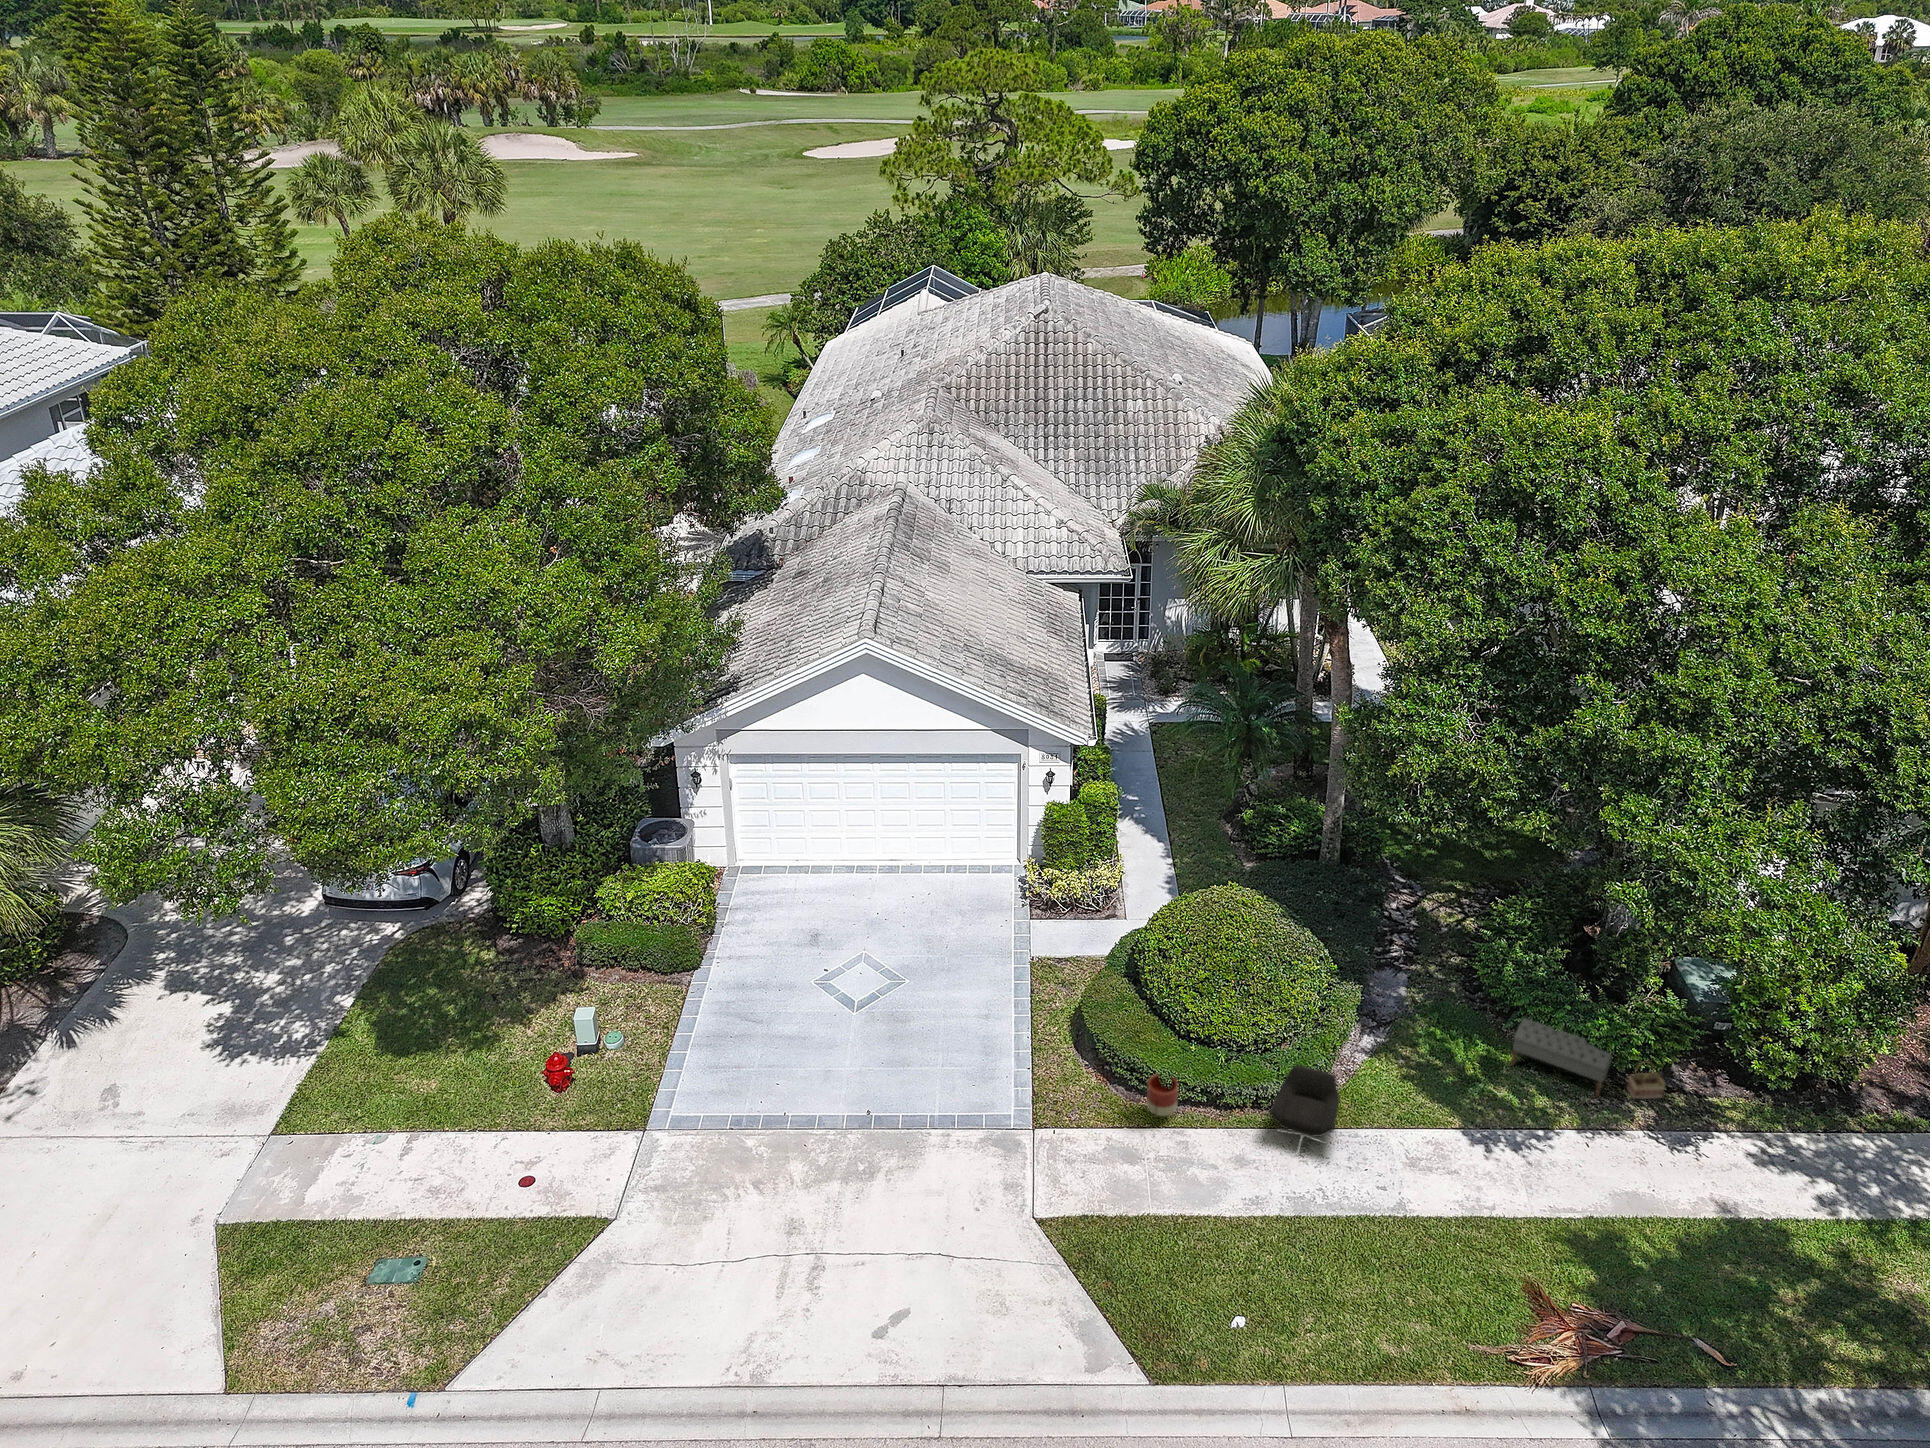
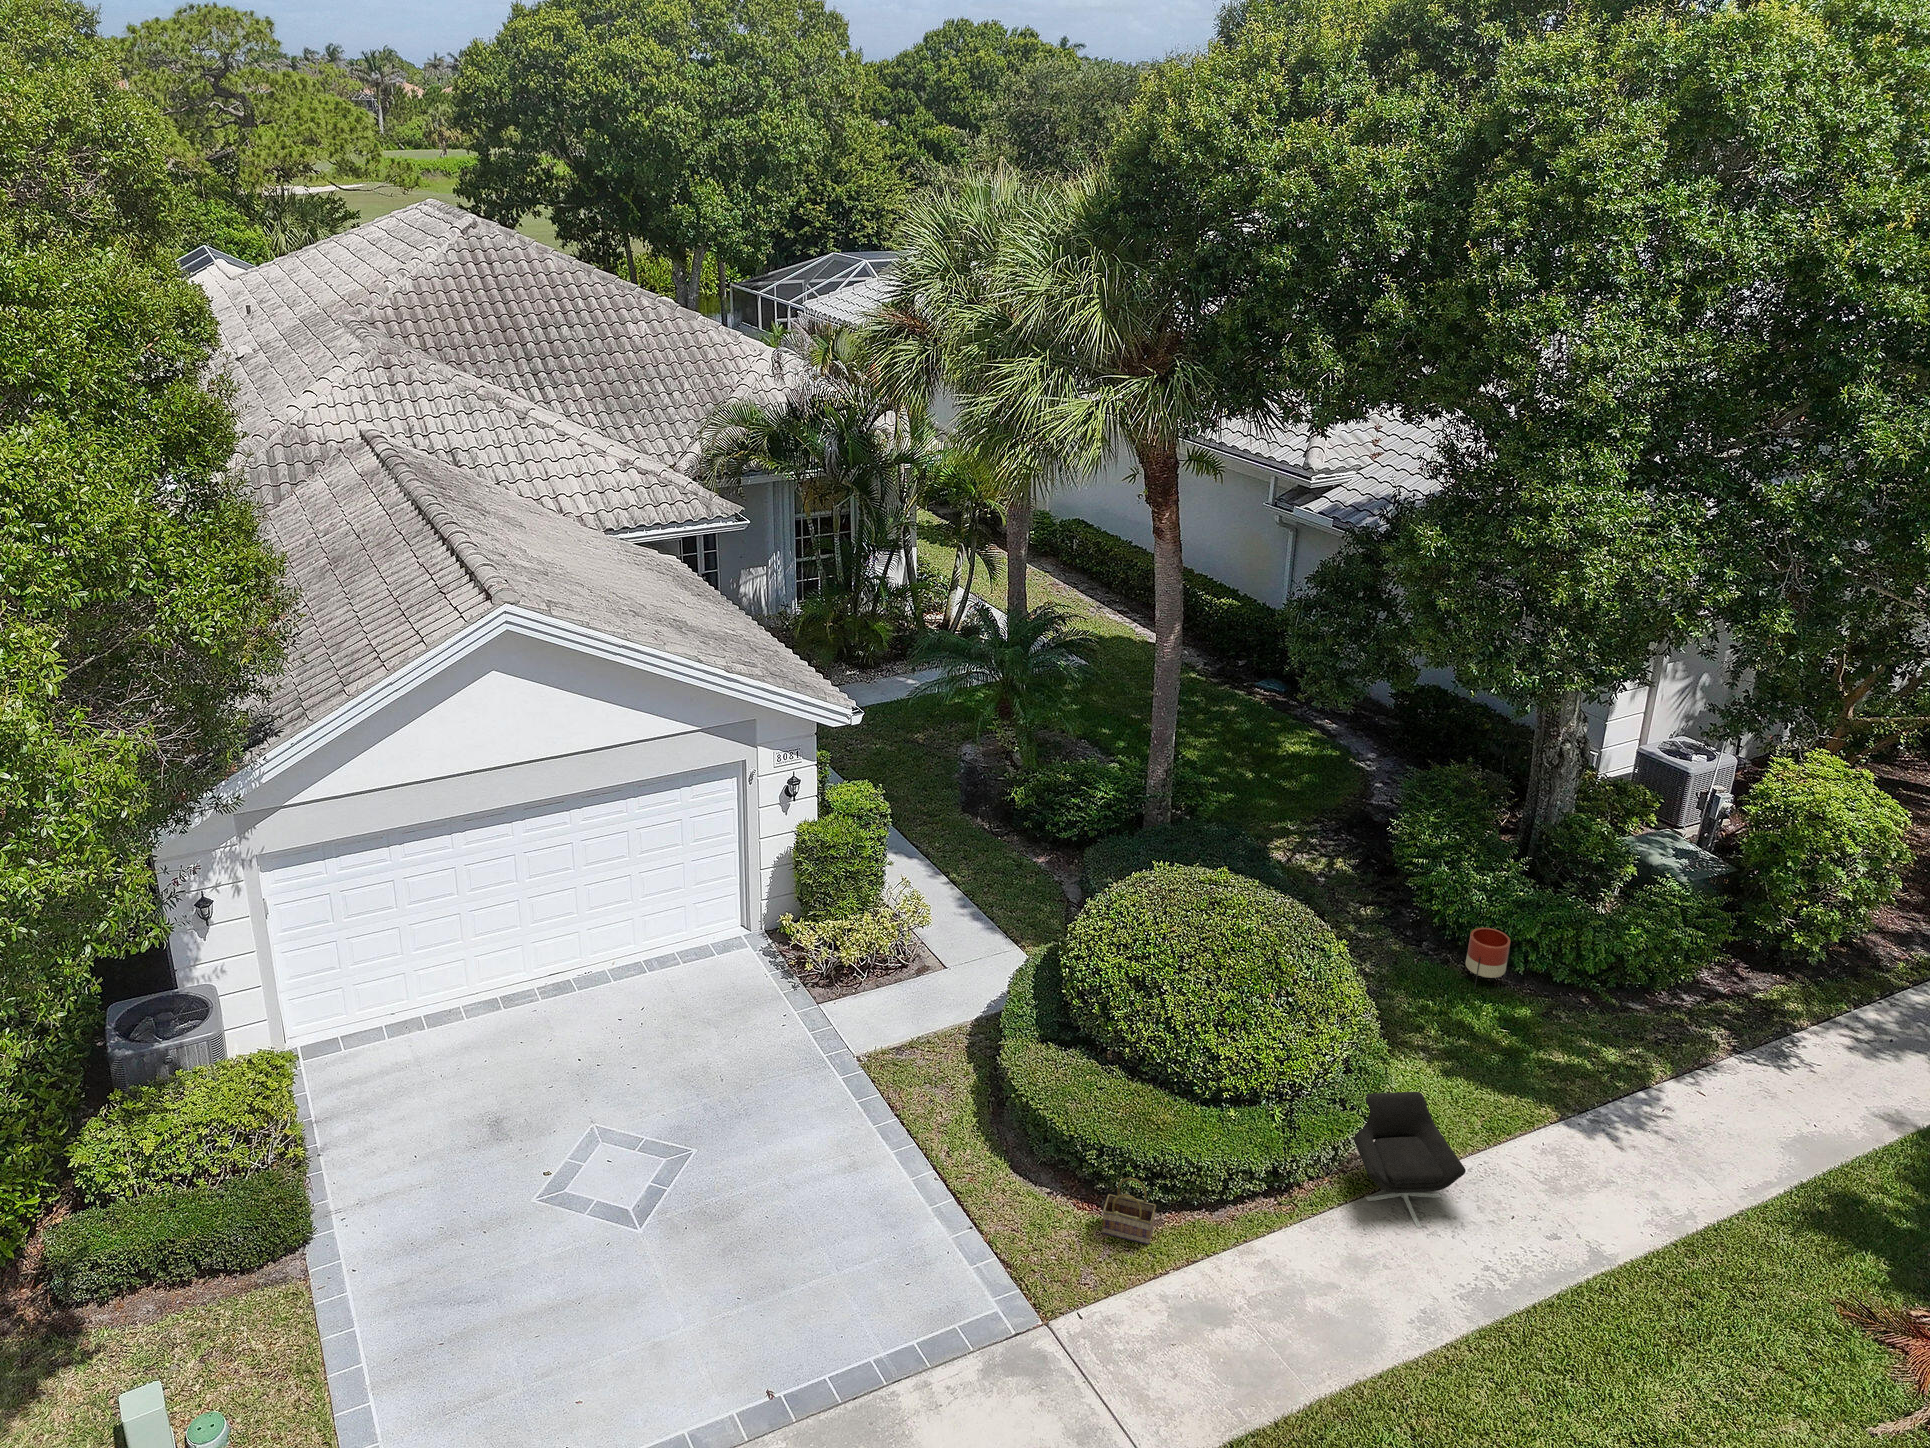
bench: present [1511,1018,1612,1097] -> none [1531,952,1675,1028]
basket: present [1627,1062,1665,1099] -> present [1102,1177,1156,1244]
planter: present [1147,1074,1179,1116] -> present [1466,928,1510,989]

